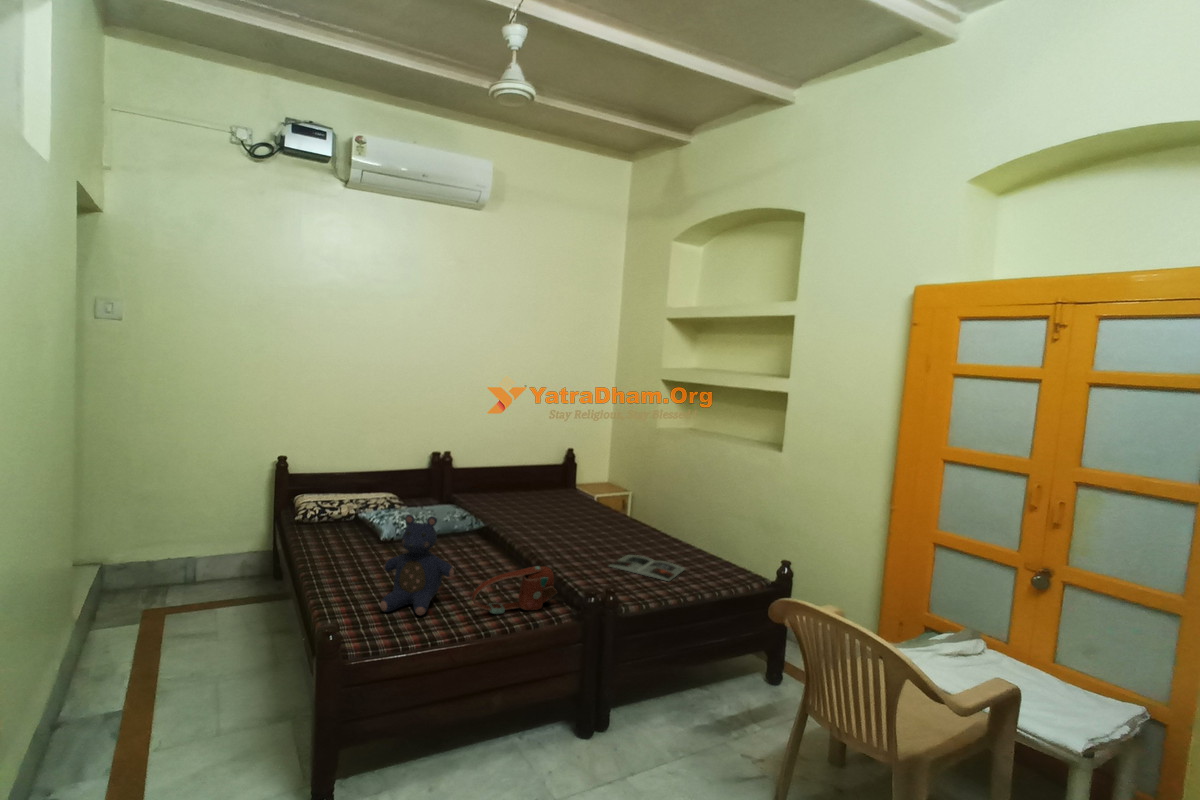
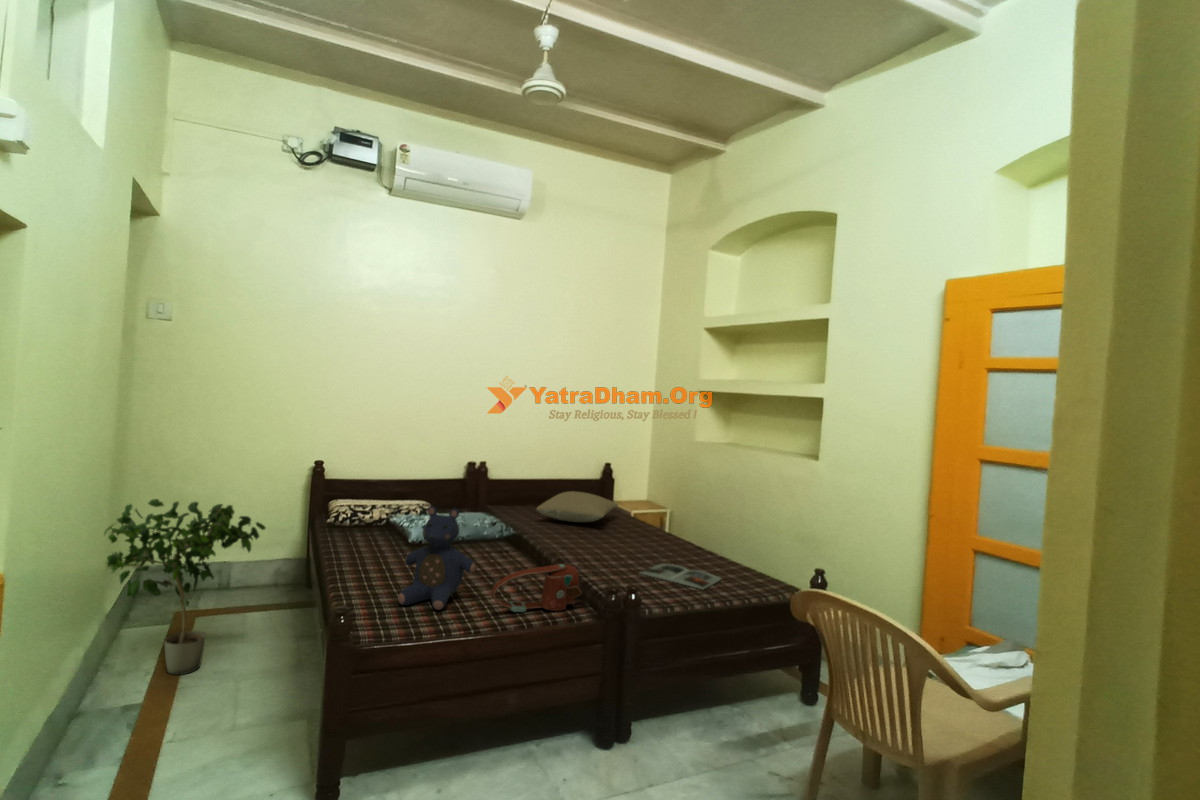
pillow: none [504,482,583,512] -> present [537,491,618,522]
potted plant: none [72,512,238,684] -> present [104,499,265,675]

